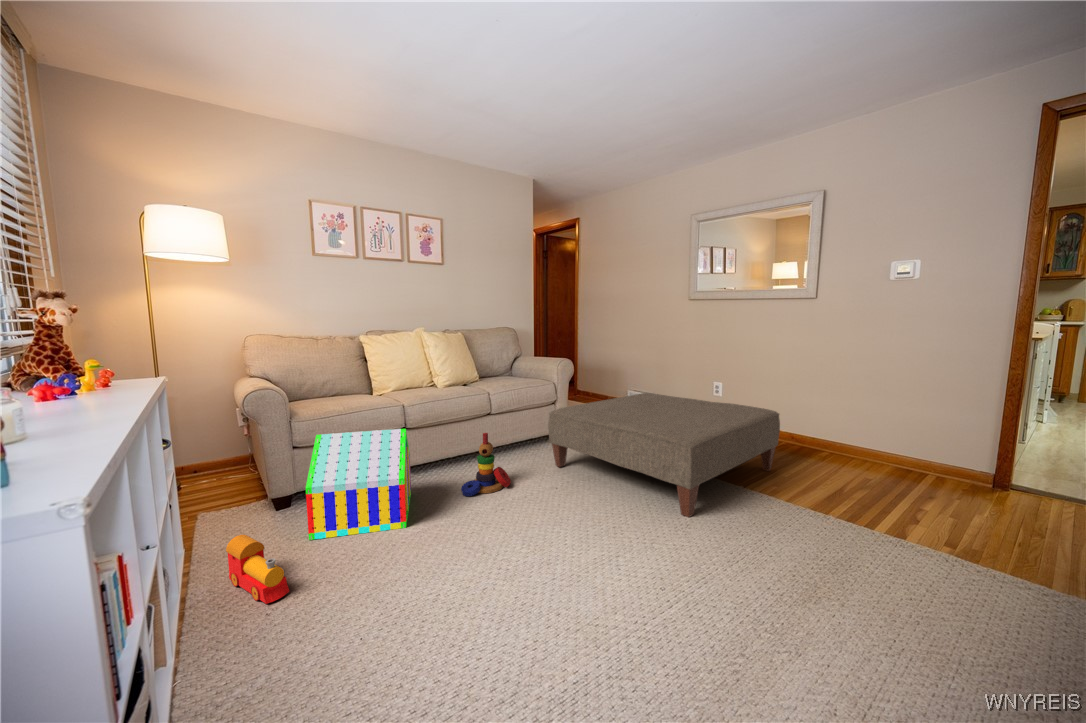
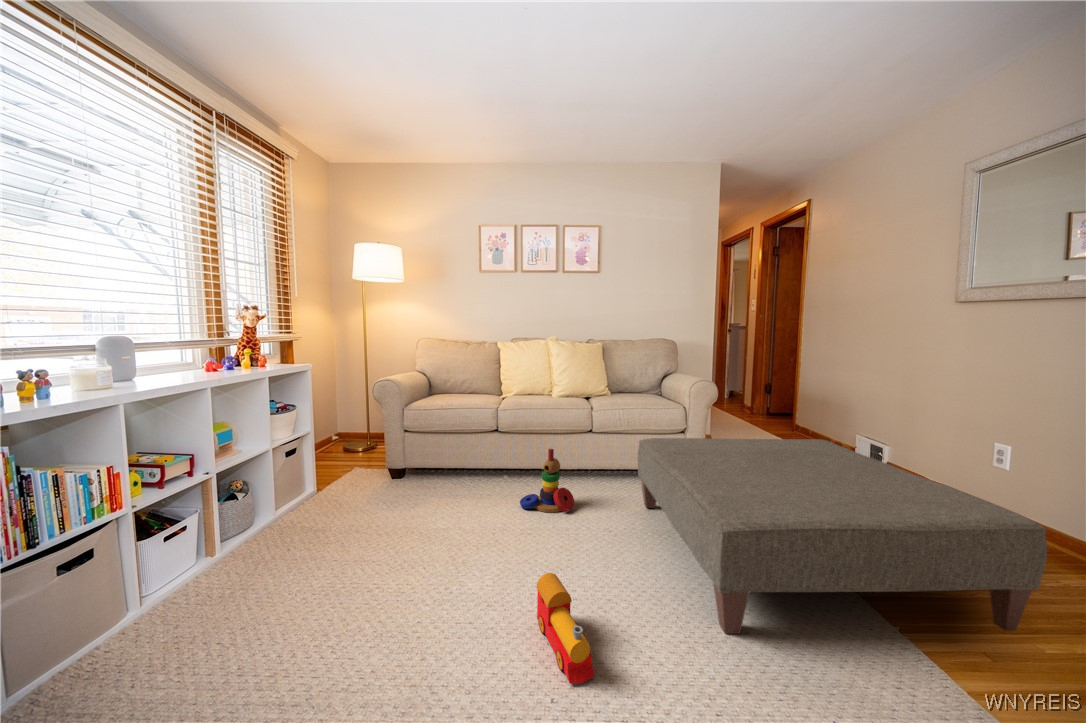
toy house: present [306,429,411,540] -> none [385,422,488,519]
toy train: present [226,535,289,604] -> present [536,573,594,684]

